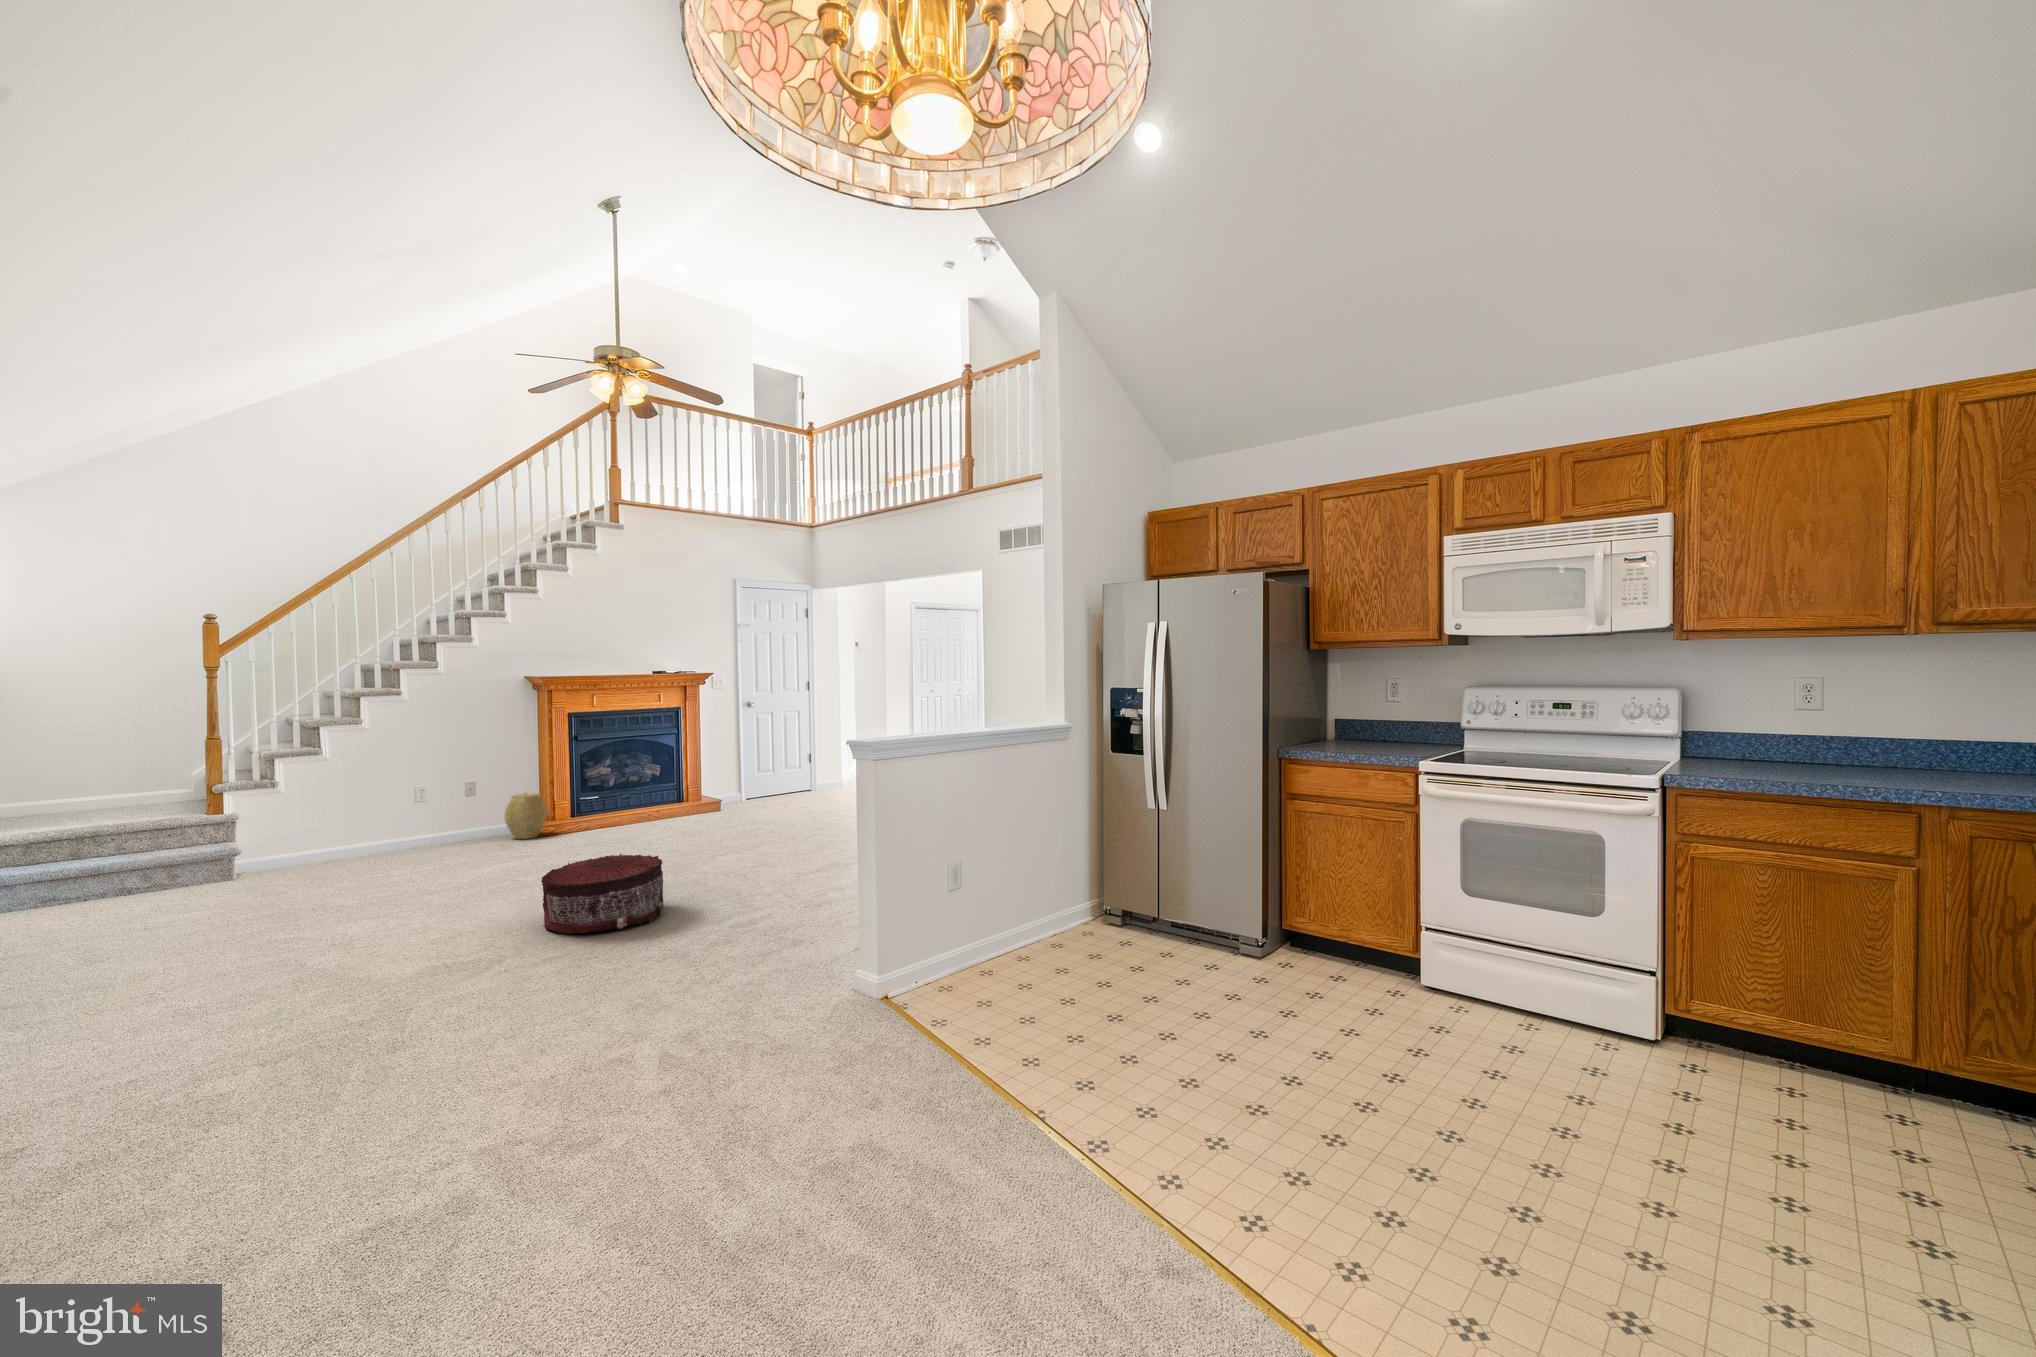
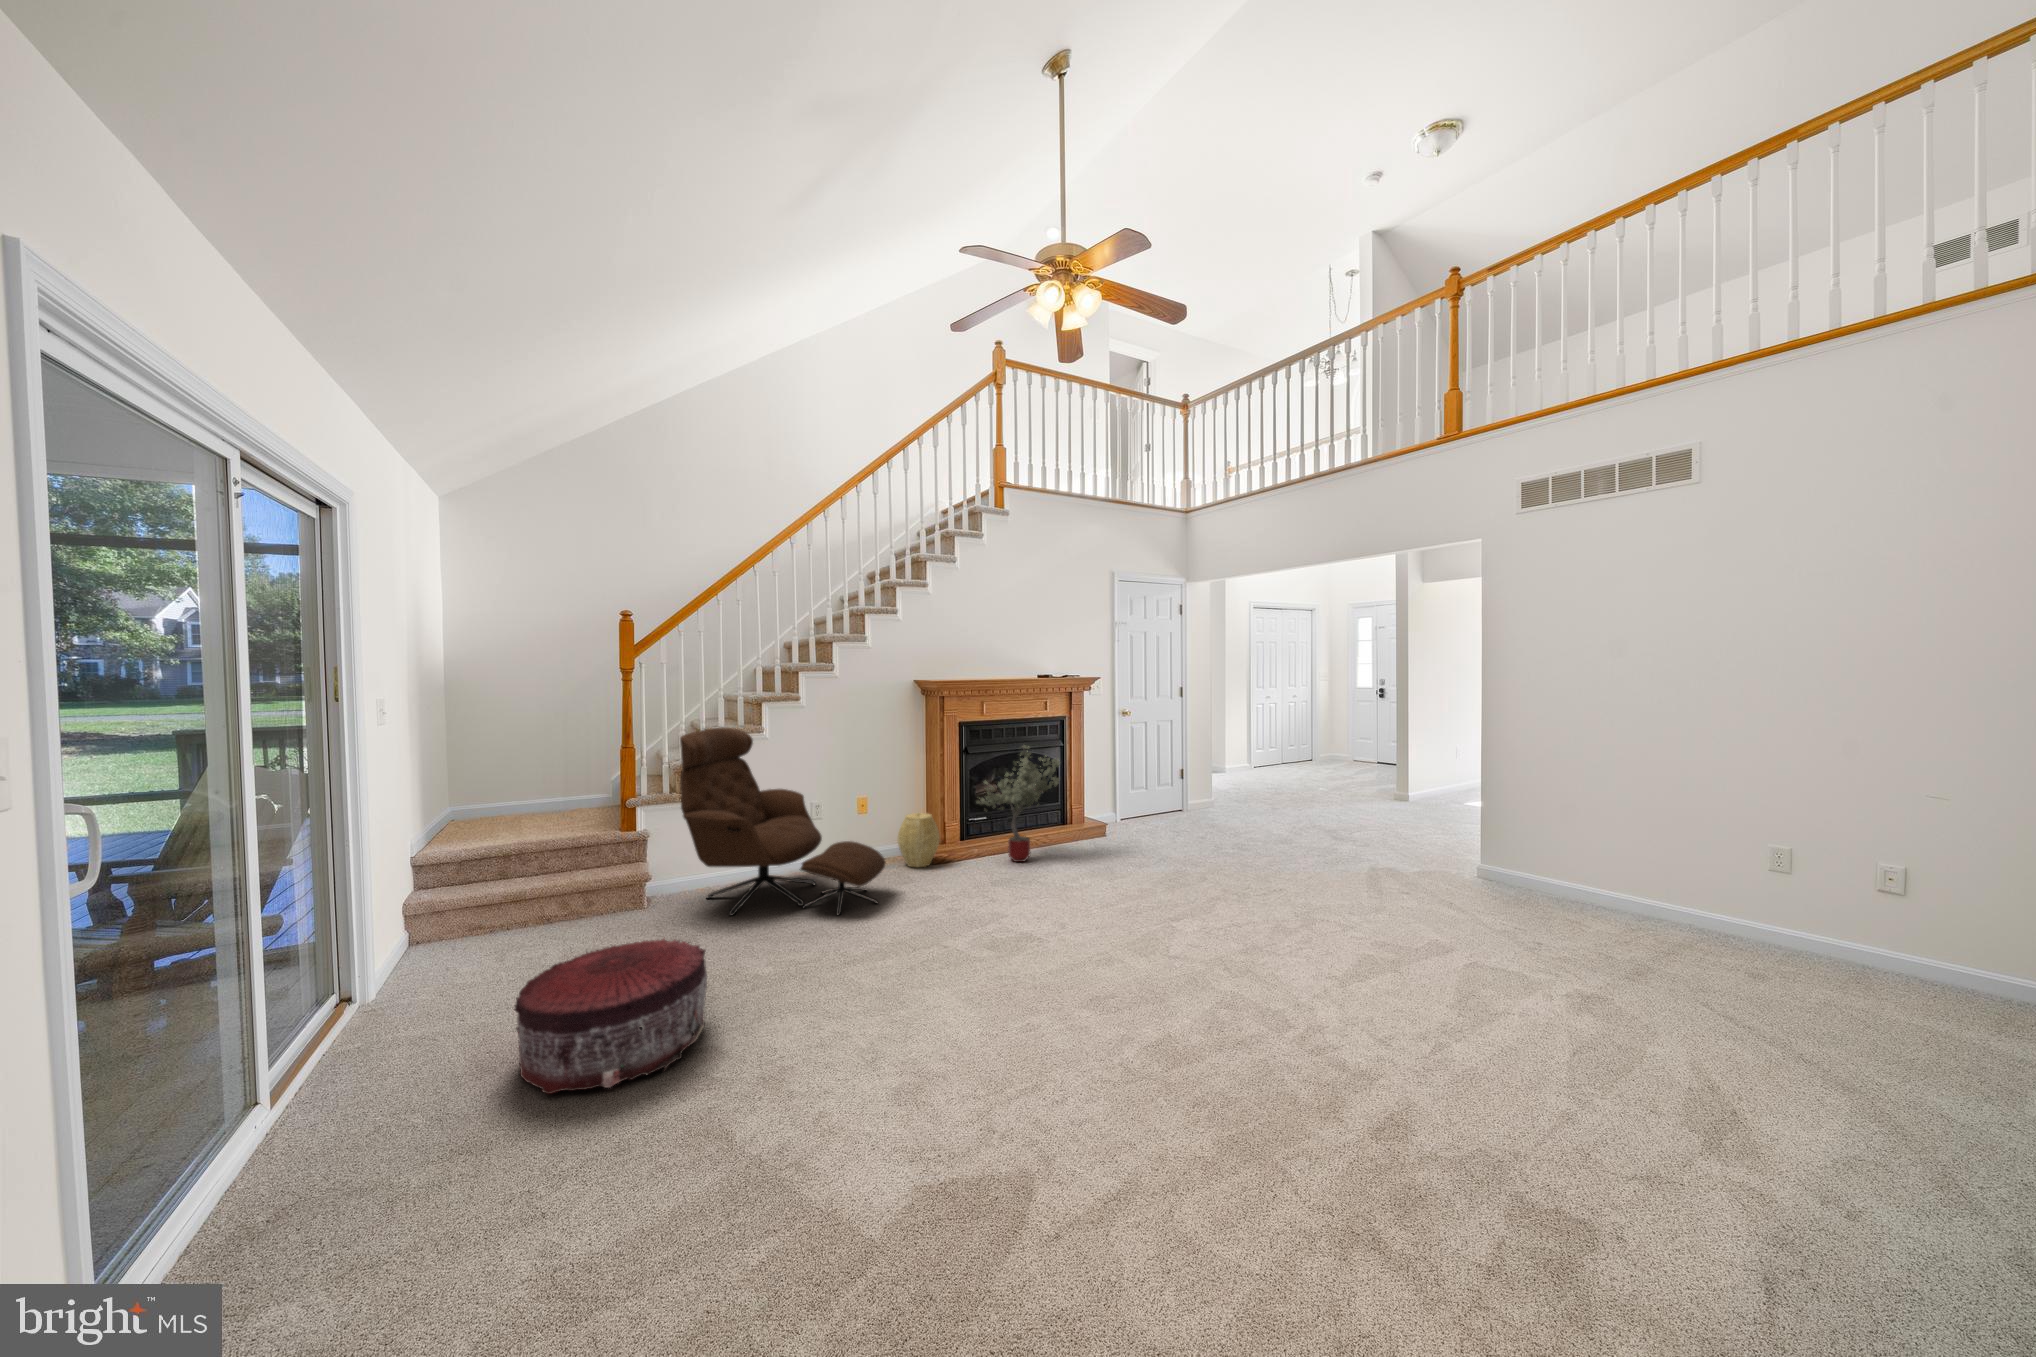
lounge chair: none [268,720,481,877] -> present [680,728,886,916]
potted tree: none [580,730,667,830] -> present [977,745,1060,862]
pouf: present [541,854,663,934] -> present [514,939,707,1094]

